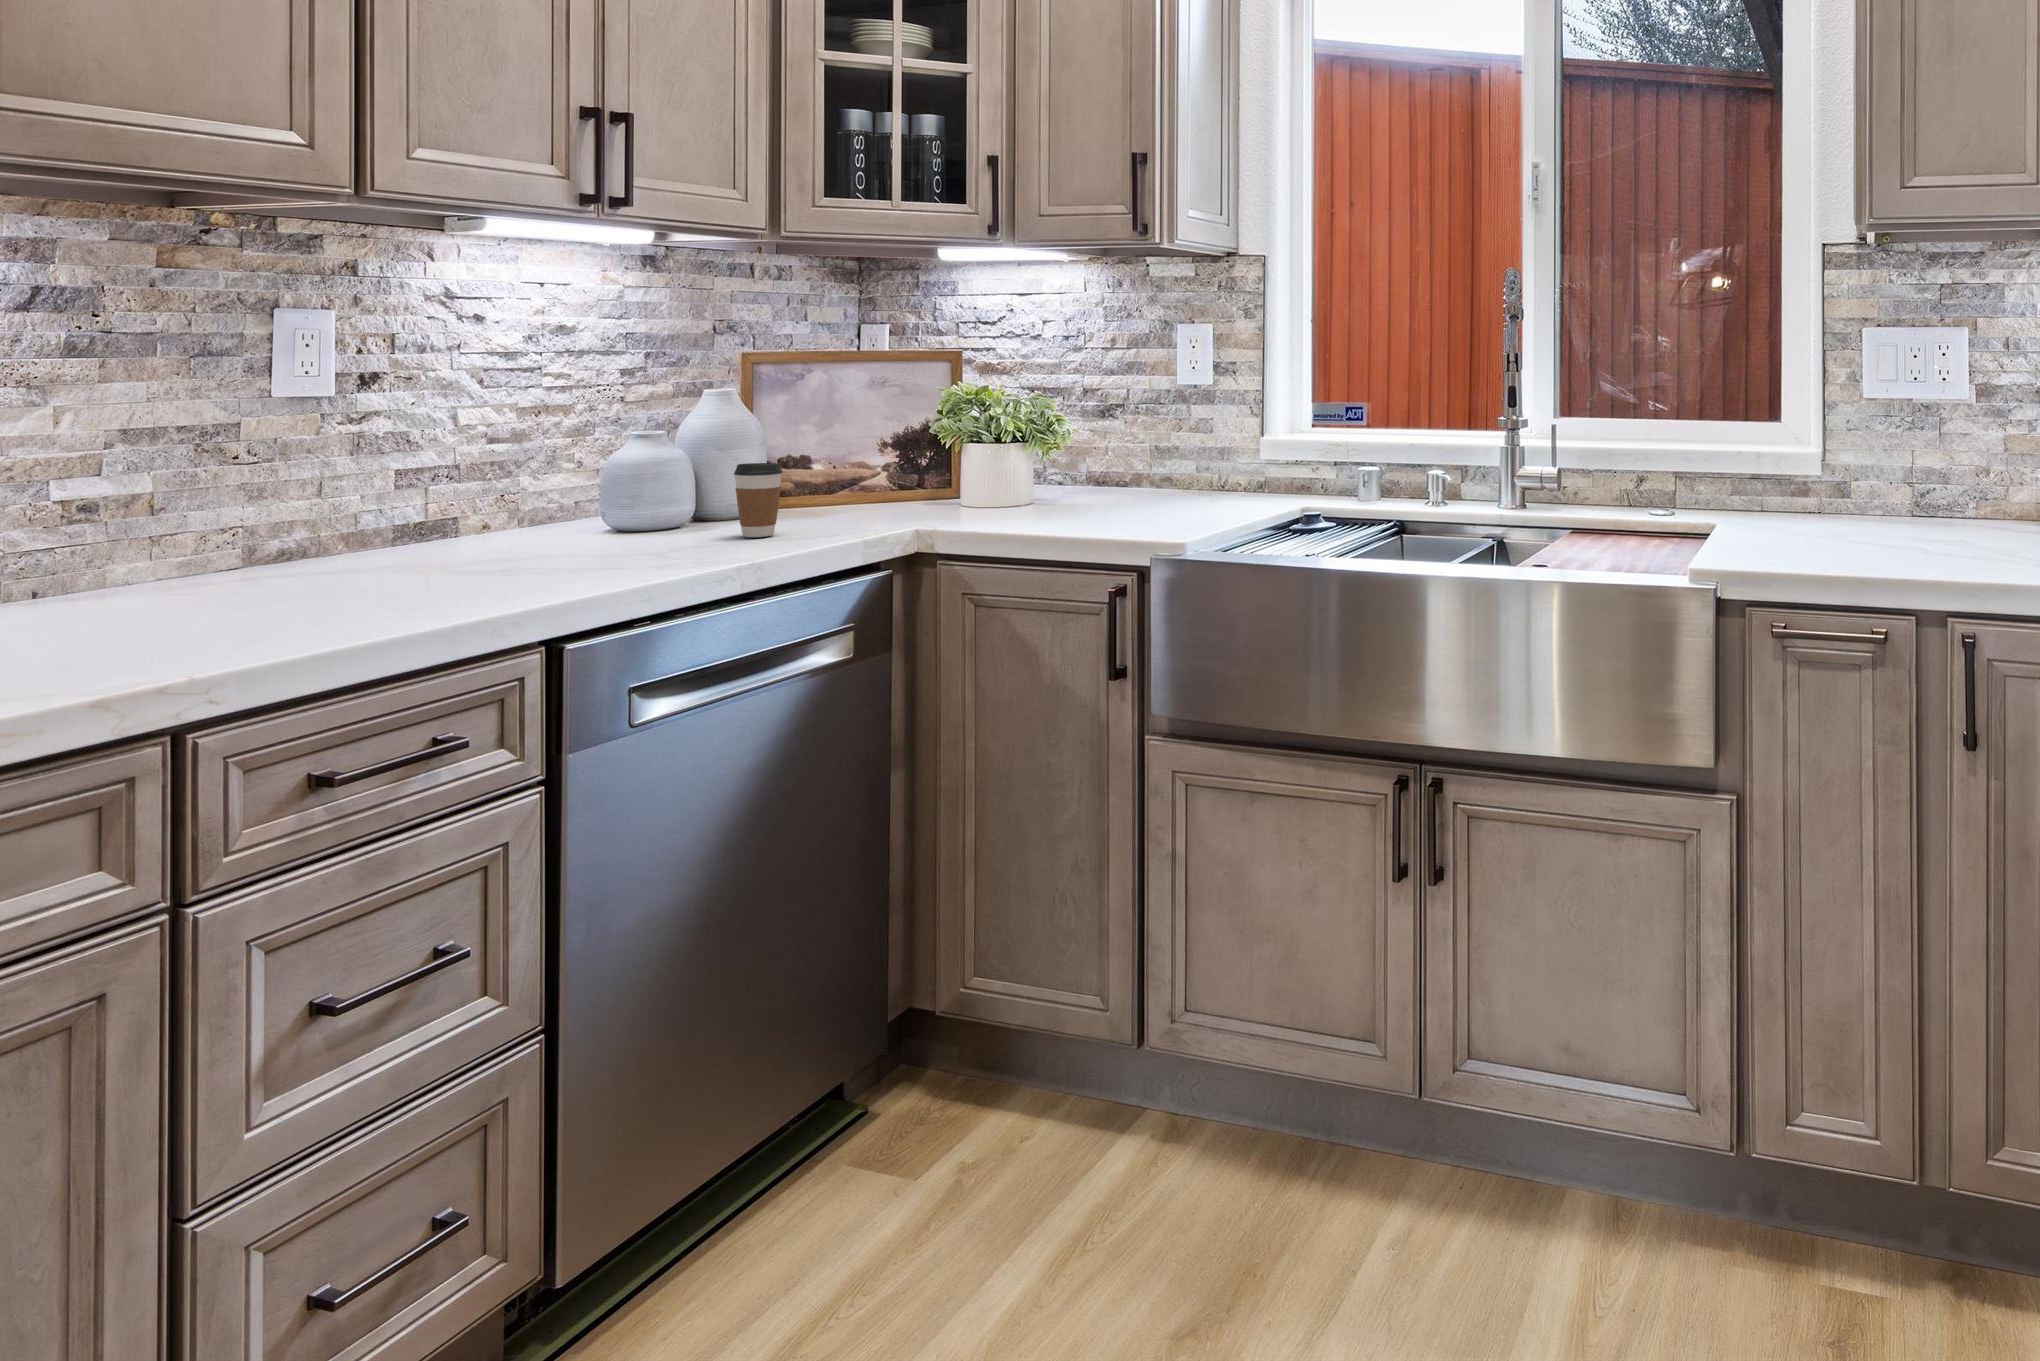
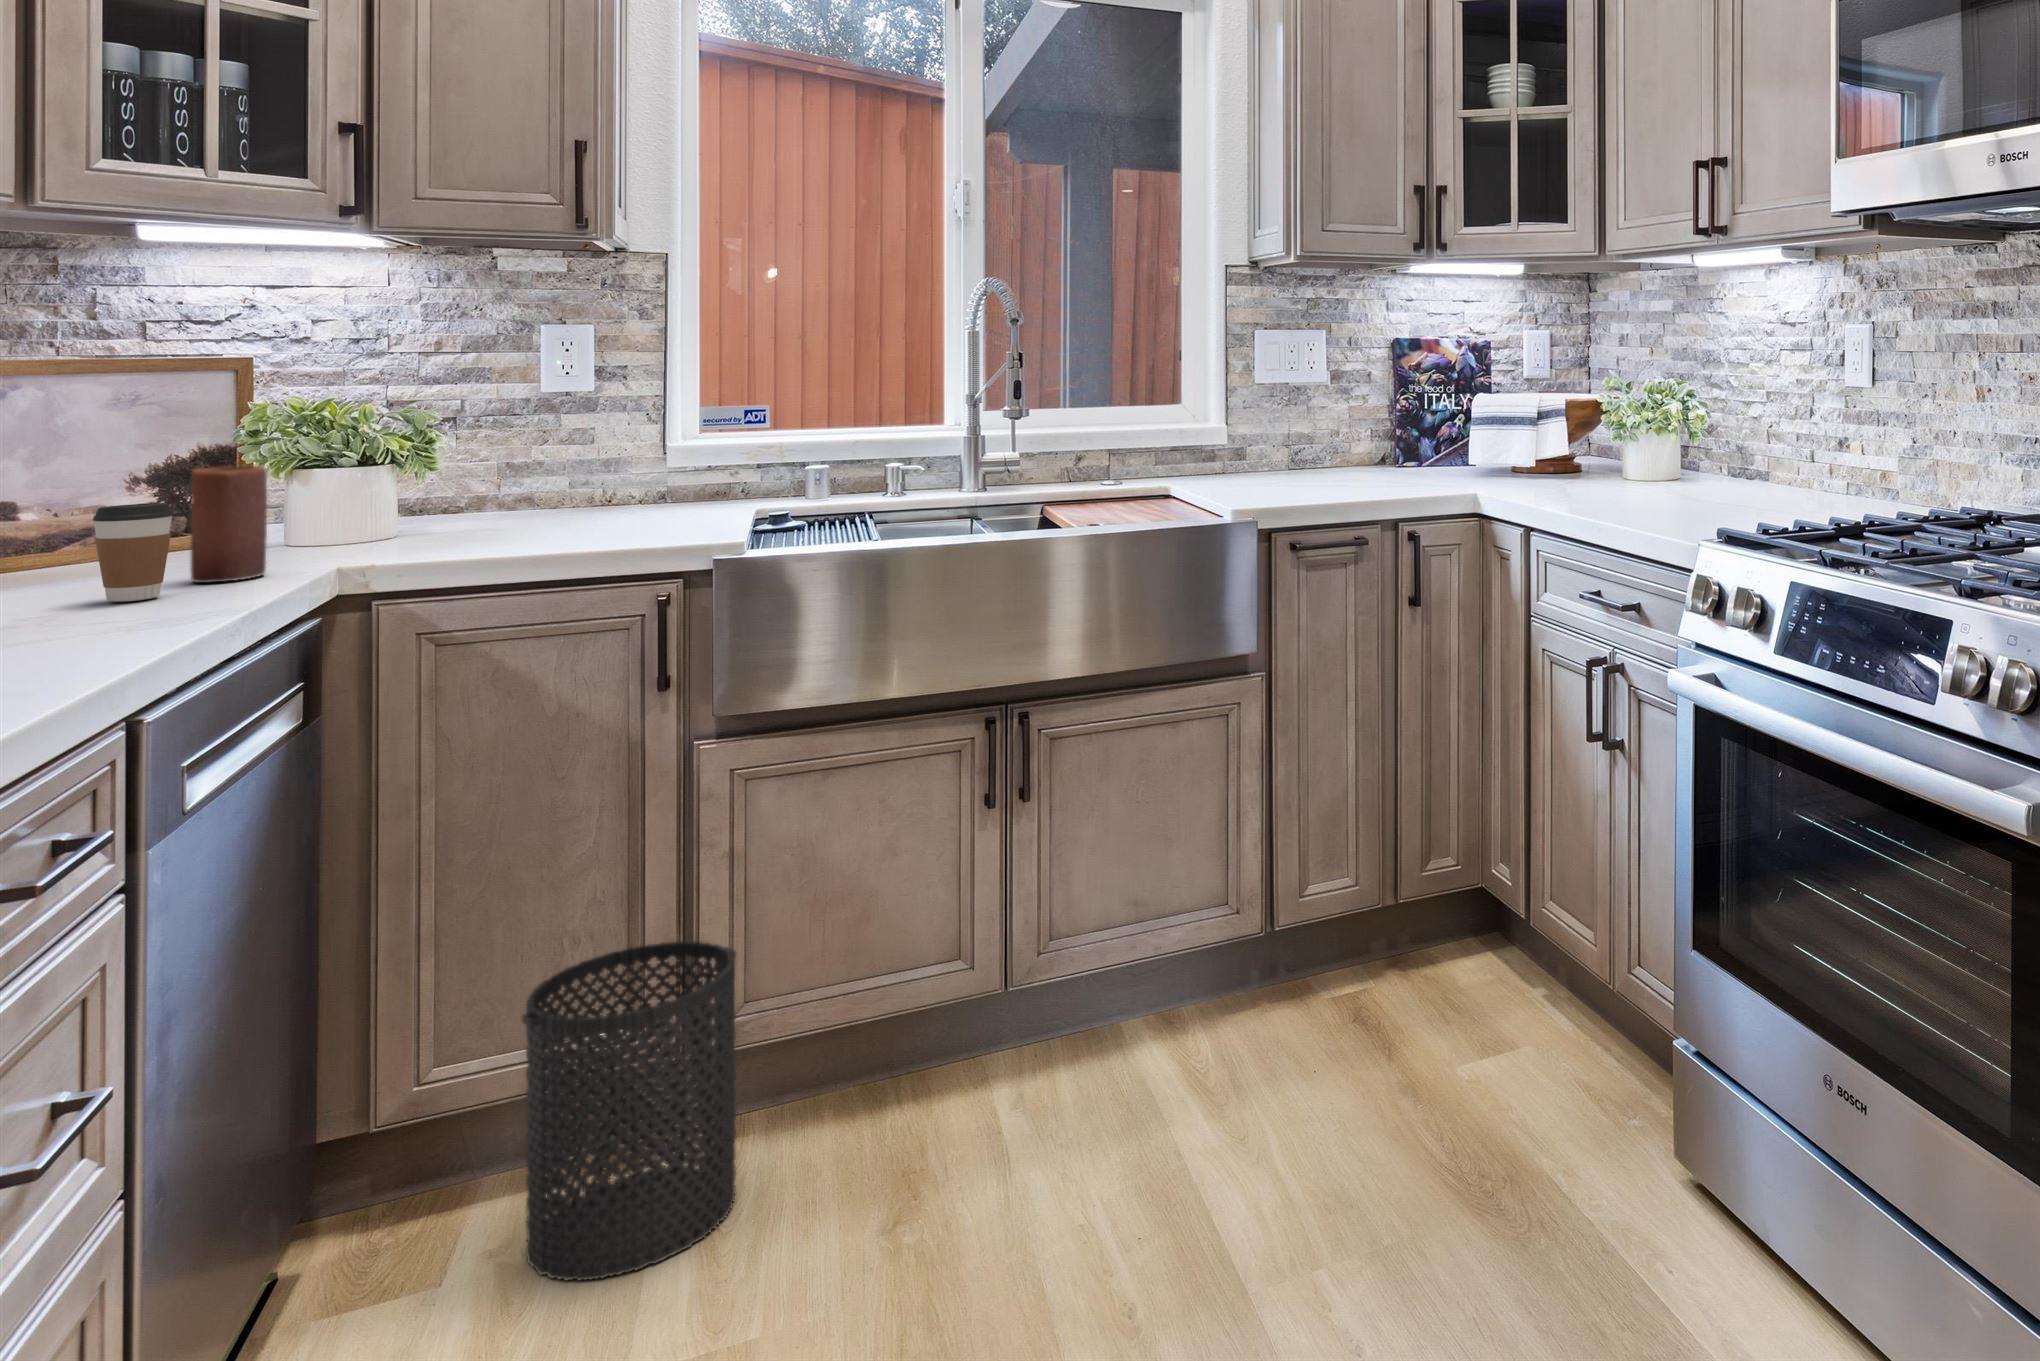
candle: none [819,437,865,529] -> present [191,466,267,583]
trash can: none [938,913,1122,1233] -> present [522,941,736,1281]

